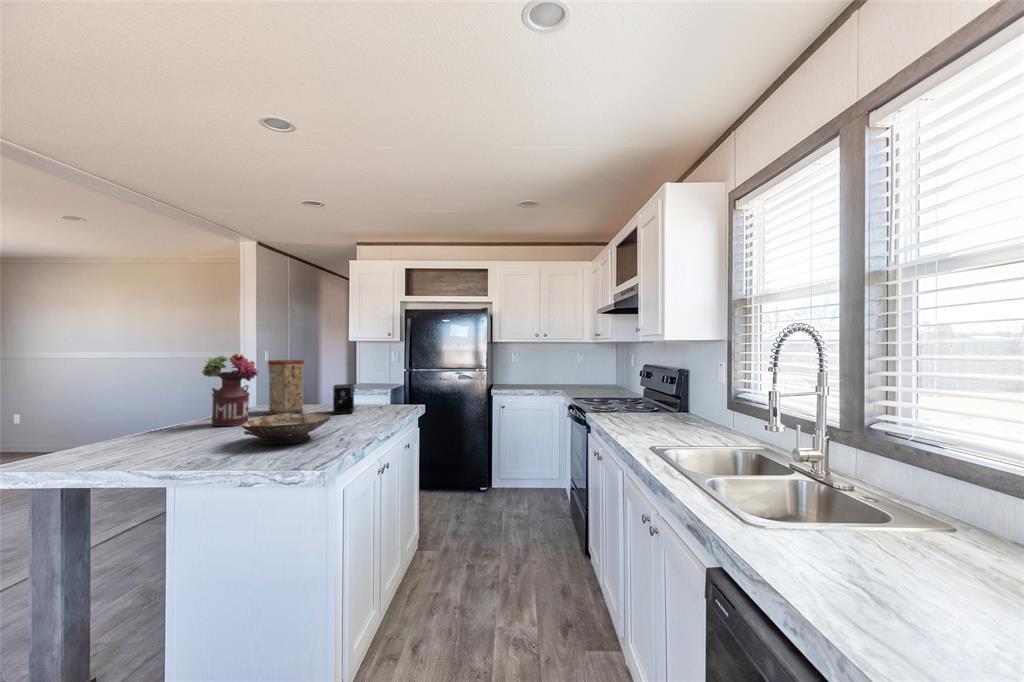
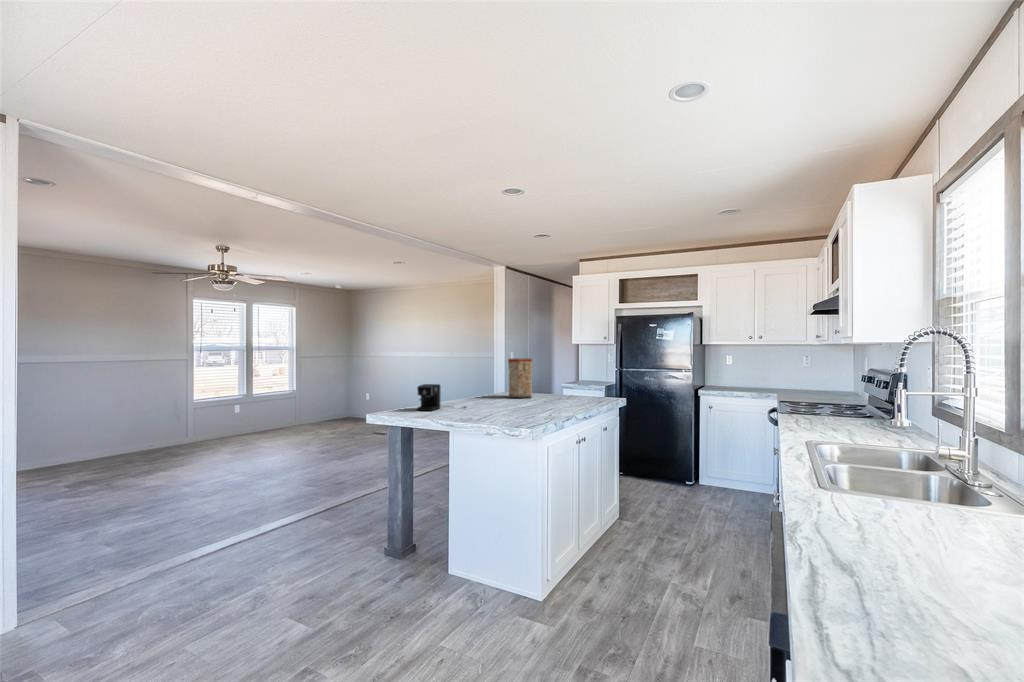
flower arrangement: present [202,354,258,426] -> none [468,353,502,403]
coffee maker: present [333,384,382,414] -> present [417,384,465,411]
bowl: present [241,413,330,445] -> none [489,395,544,415]

